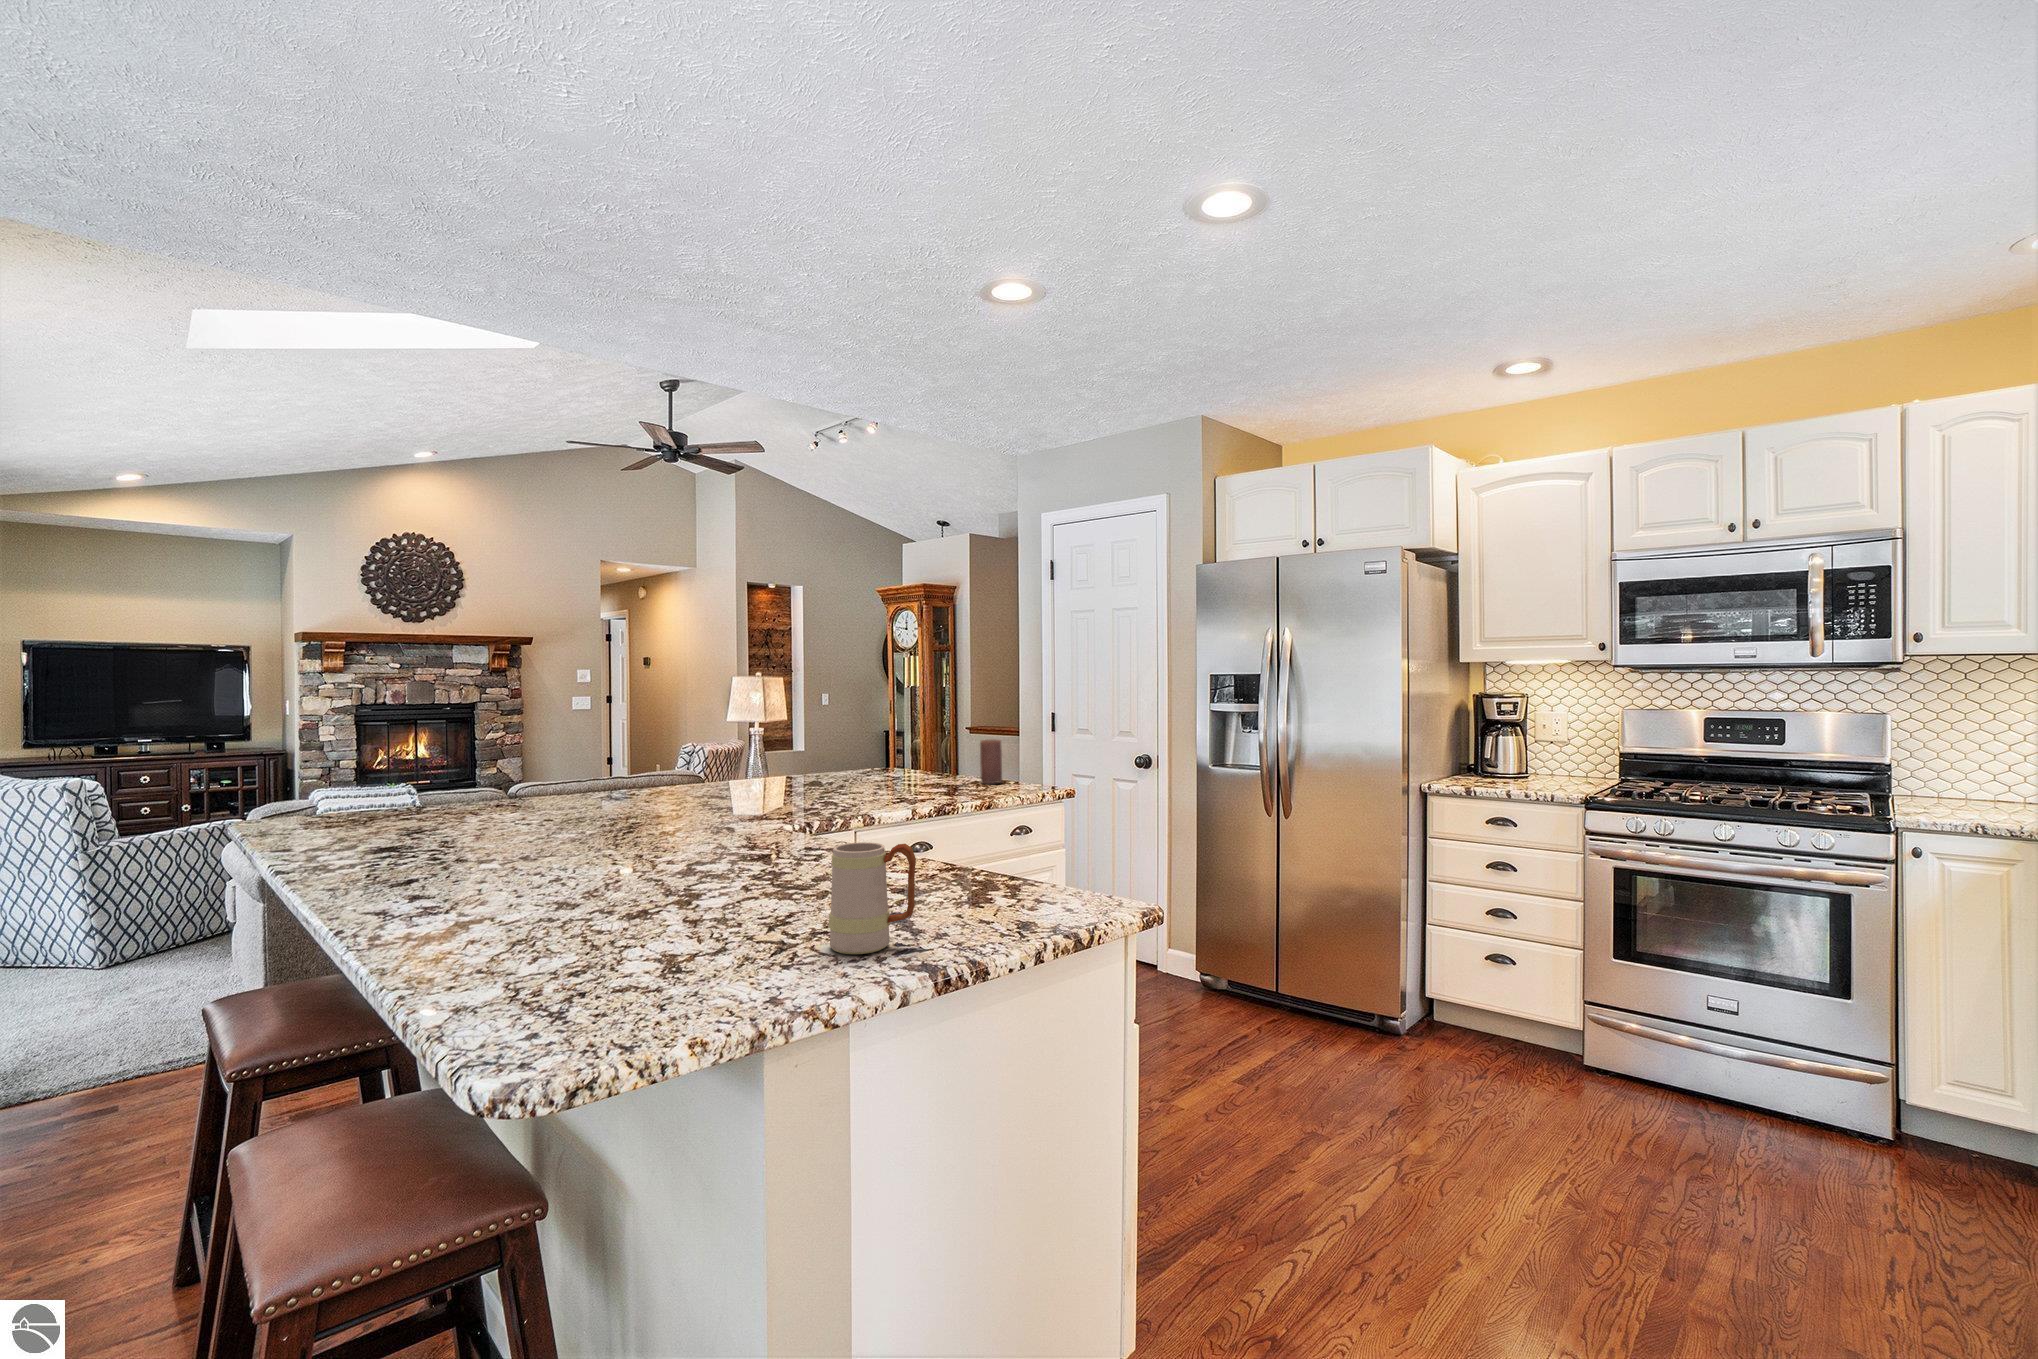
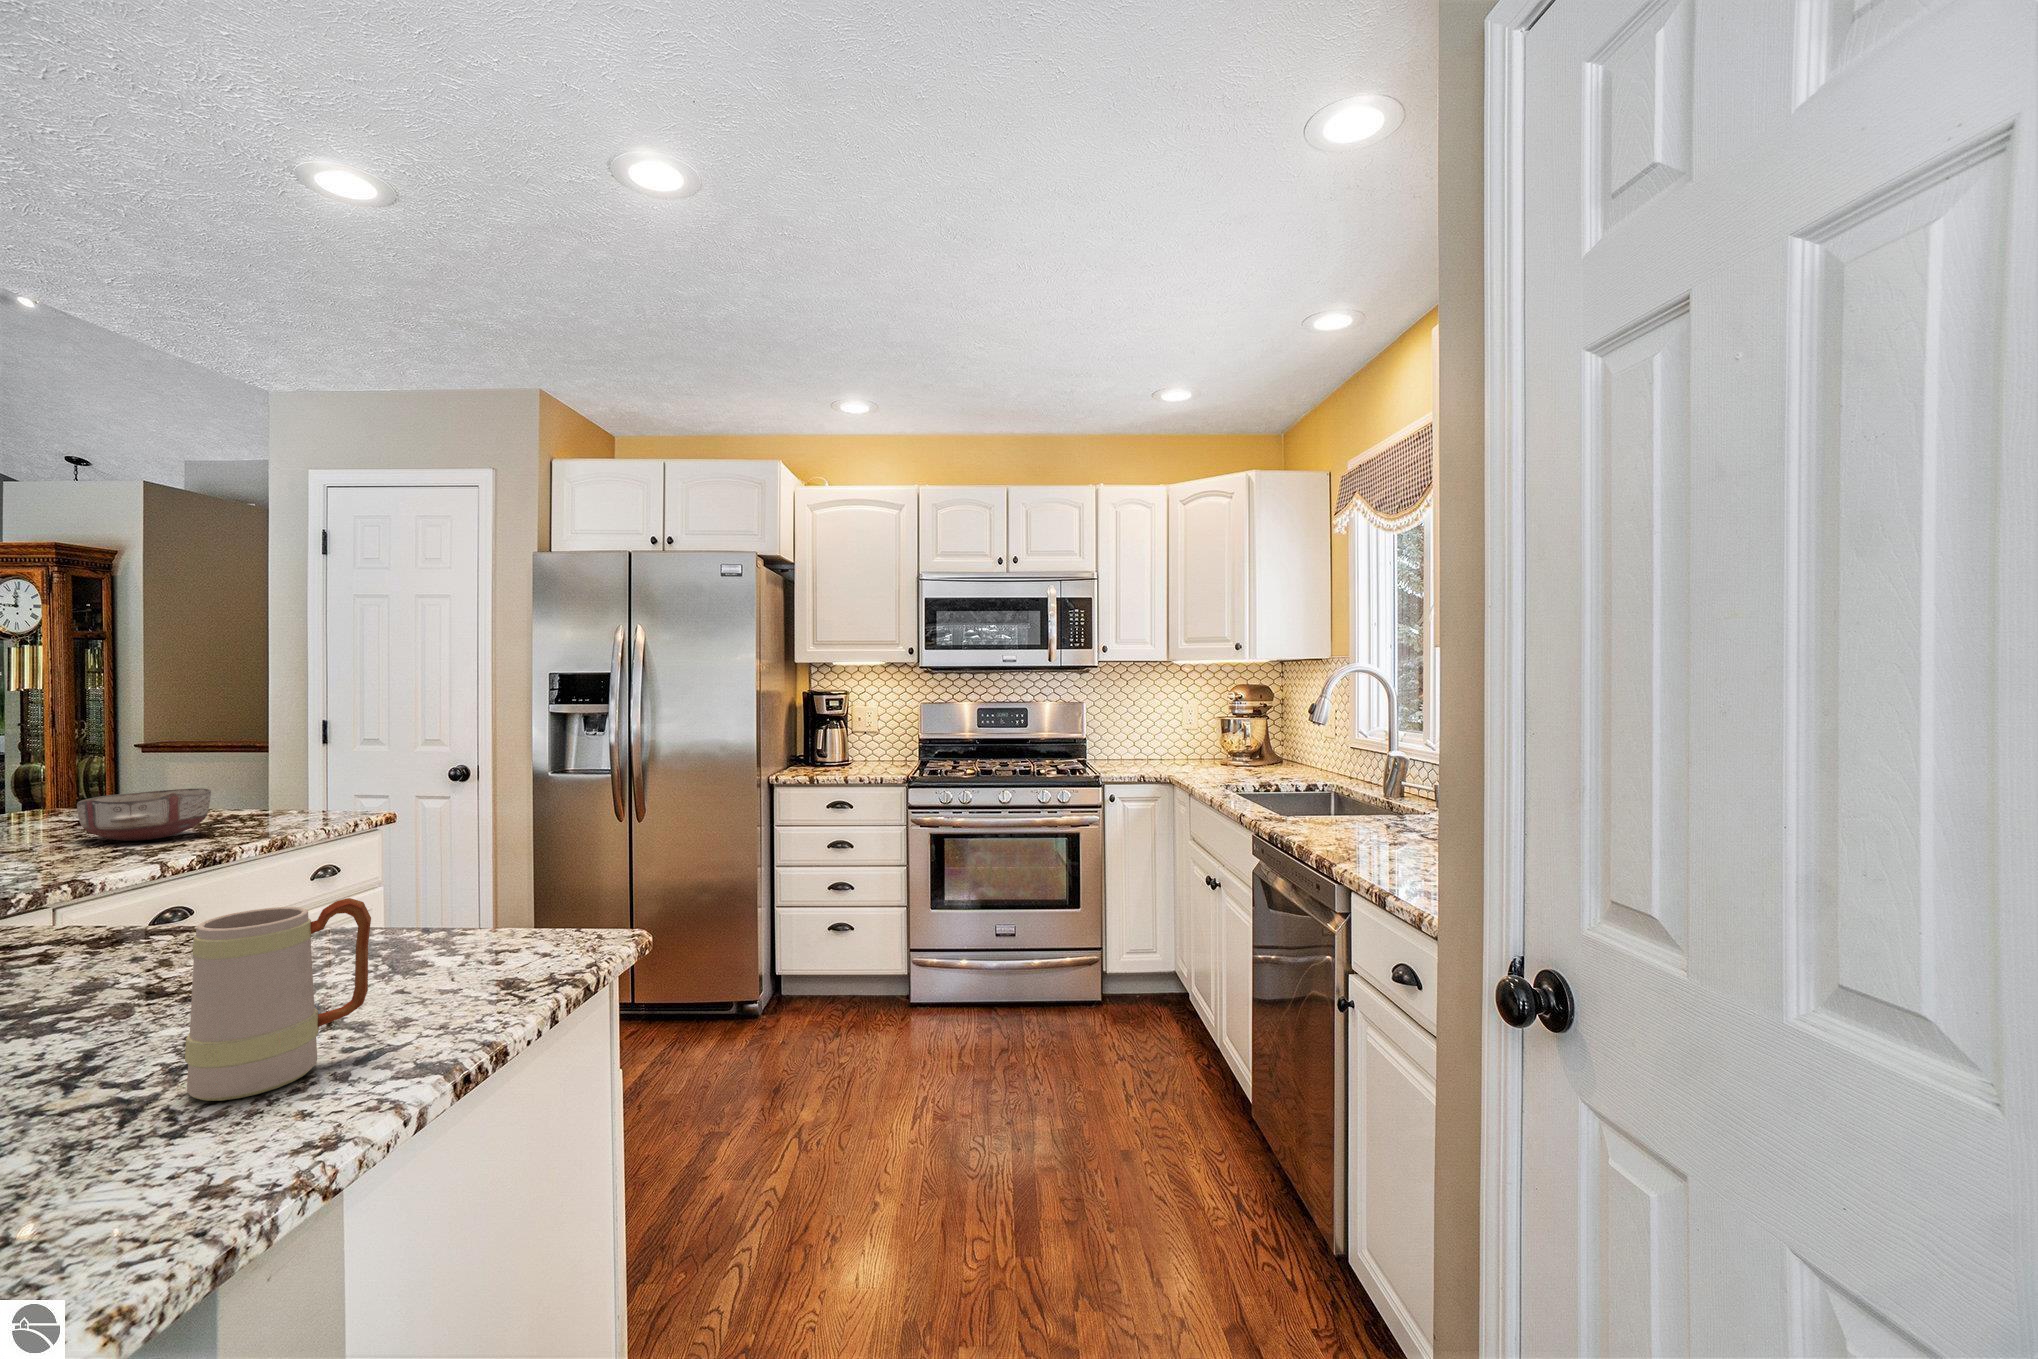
candle: present [980,740,1002,784] -> none [214,759,257,824]
ceramic bowl: none [911,758,972,790] -> present [77,788,211,841]

